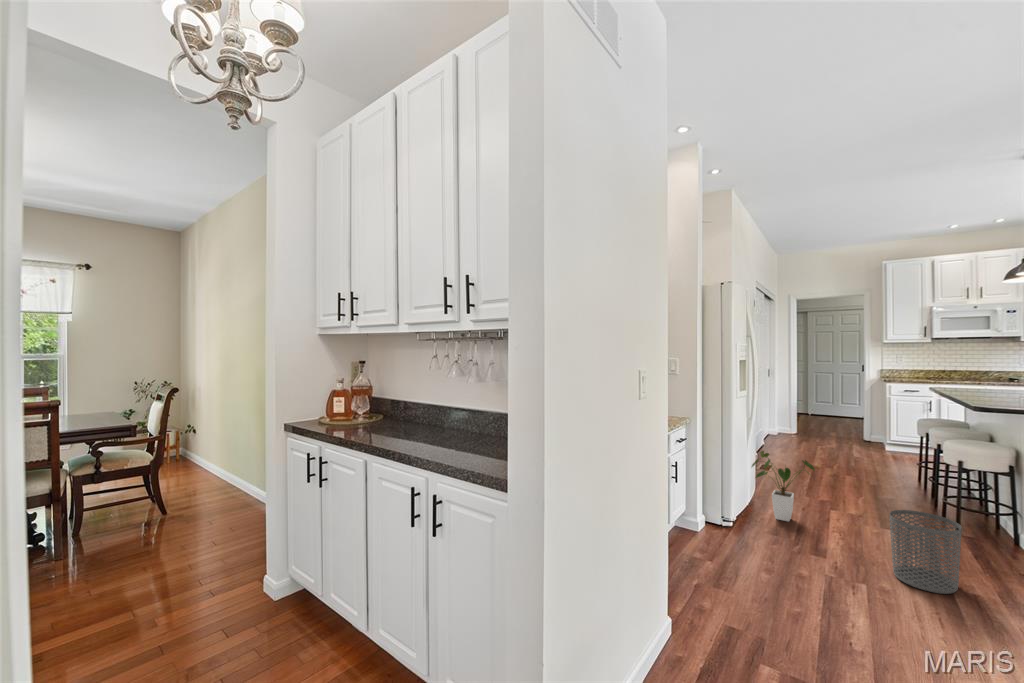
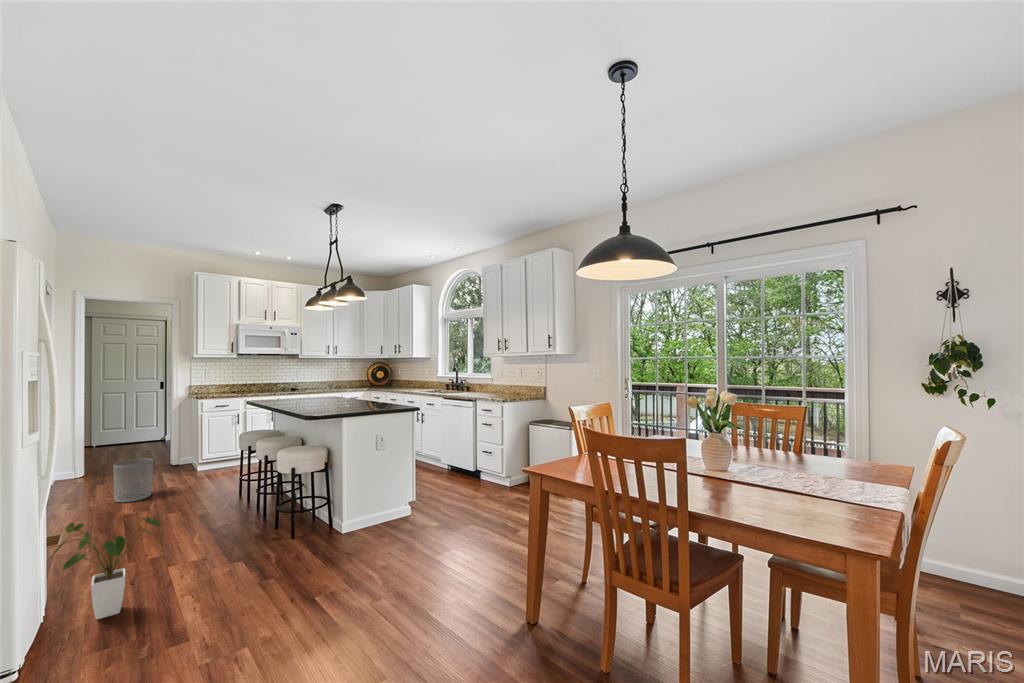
waste bin: present [889,510,961,594] -> present [113,458,154,502]

